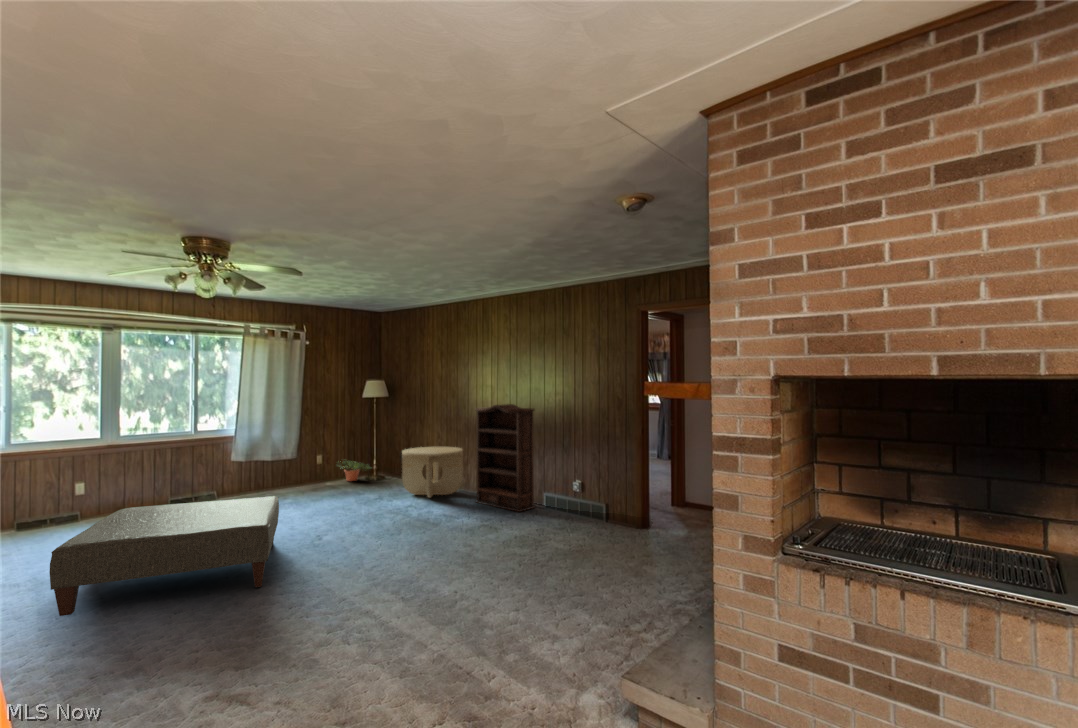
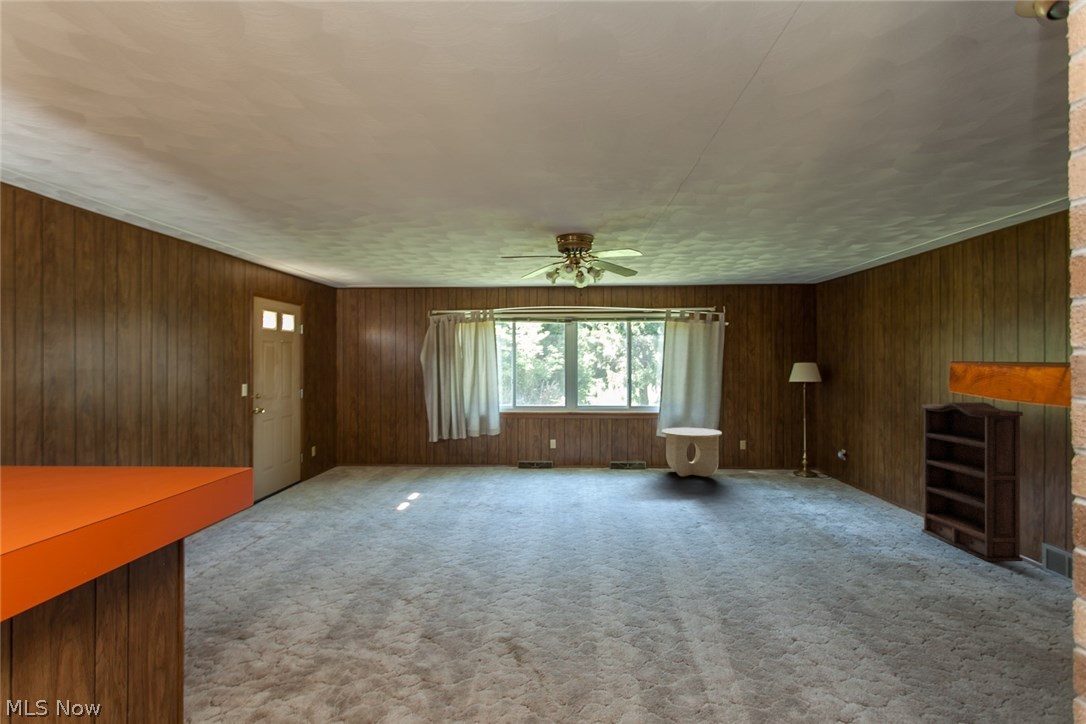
side table: present [402,447,463,498] -> present [662,428,722,477]
potted plant: present [337,461,370,481] -> none [753,448,799,475]
ottoman: present [50,496,279,616] -> none [500,471,671,565]

